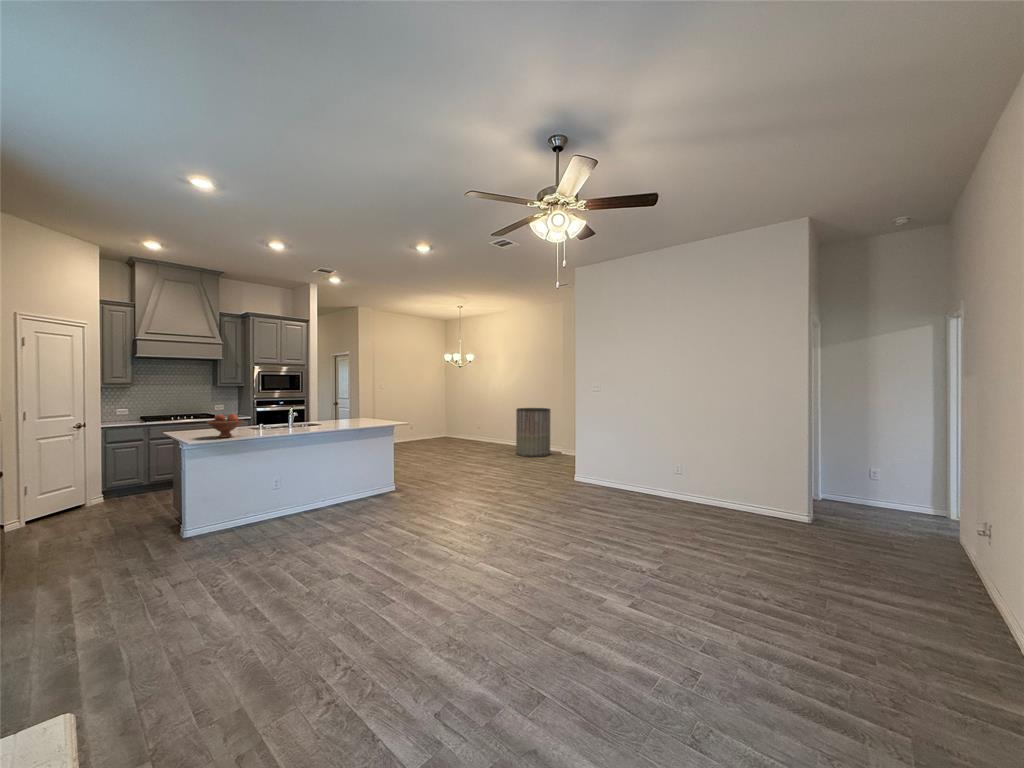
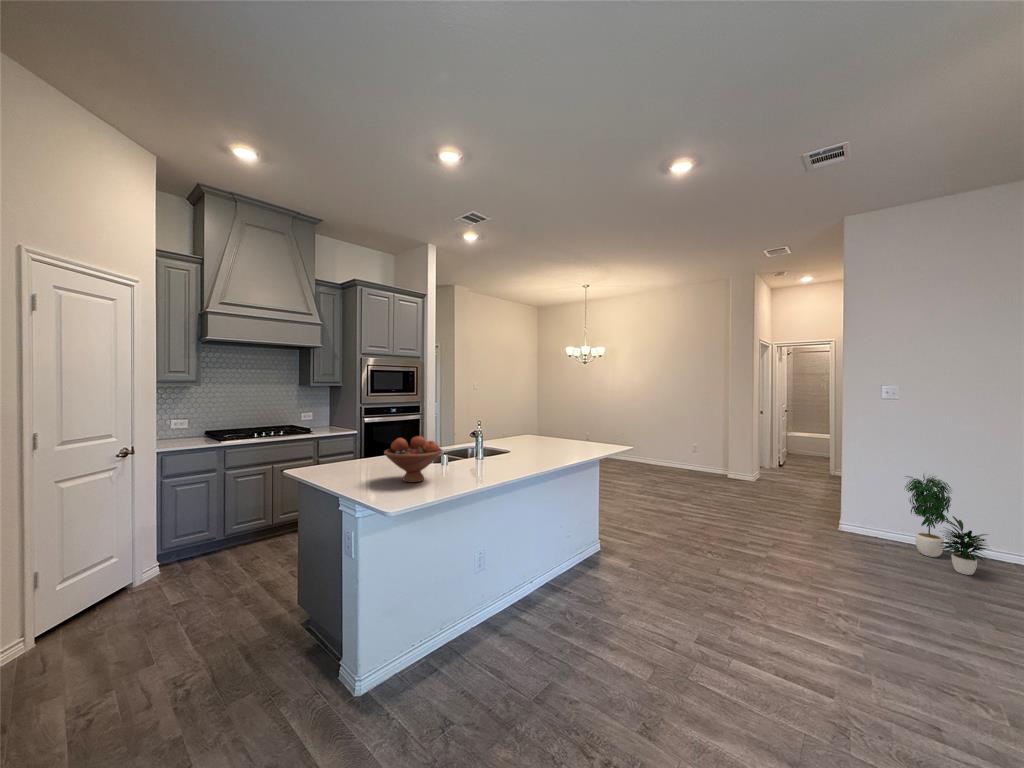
trash can: present [516,408,551,457] -> none [659,414,706,478]
potted plant: none [594,441,621,505] -> present [905,475,988,575]

